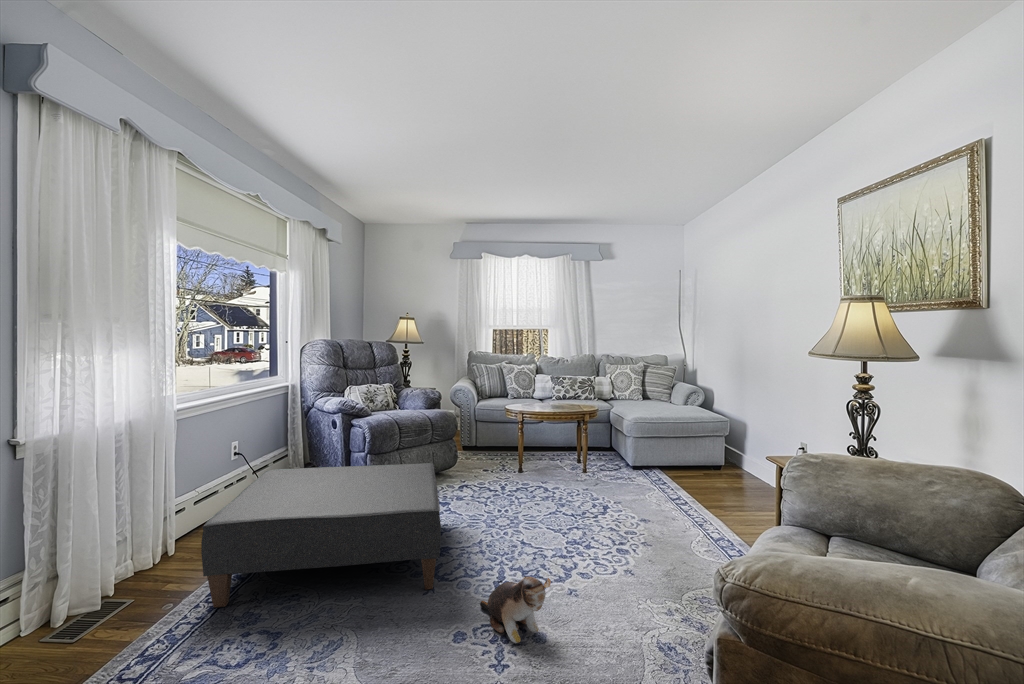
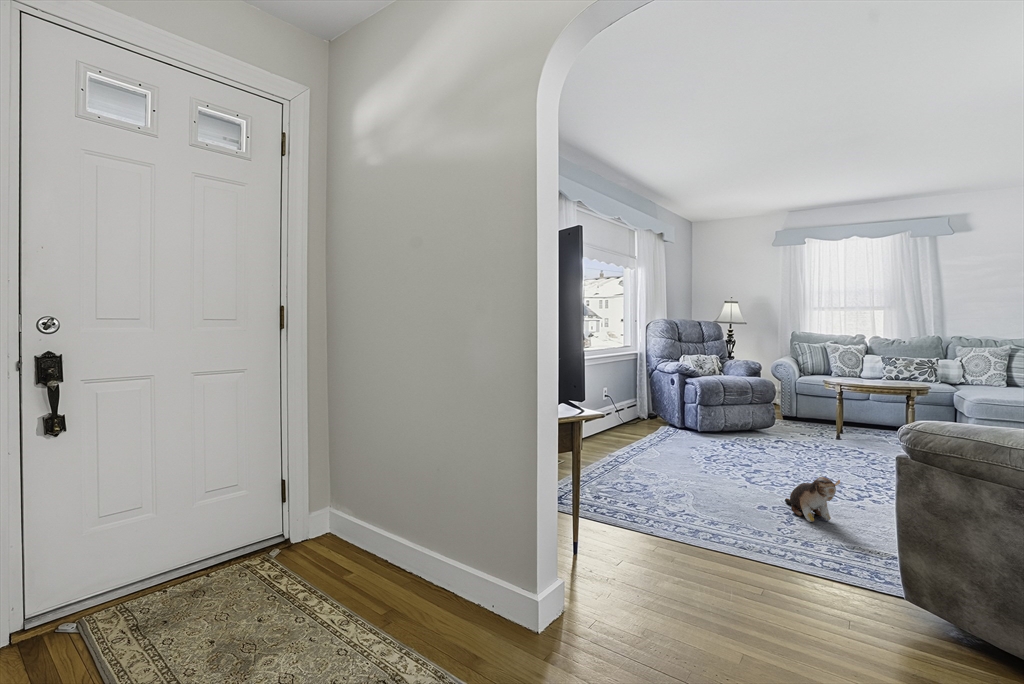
ottoman: present [201,463,441,607] -> none [601,404,755,488]

